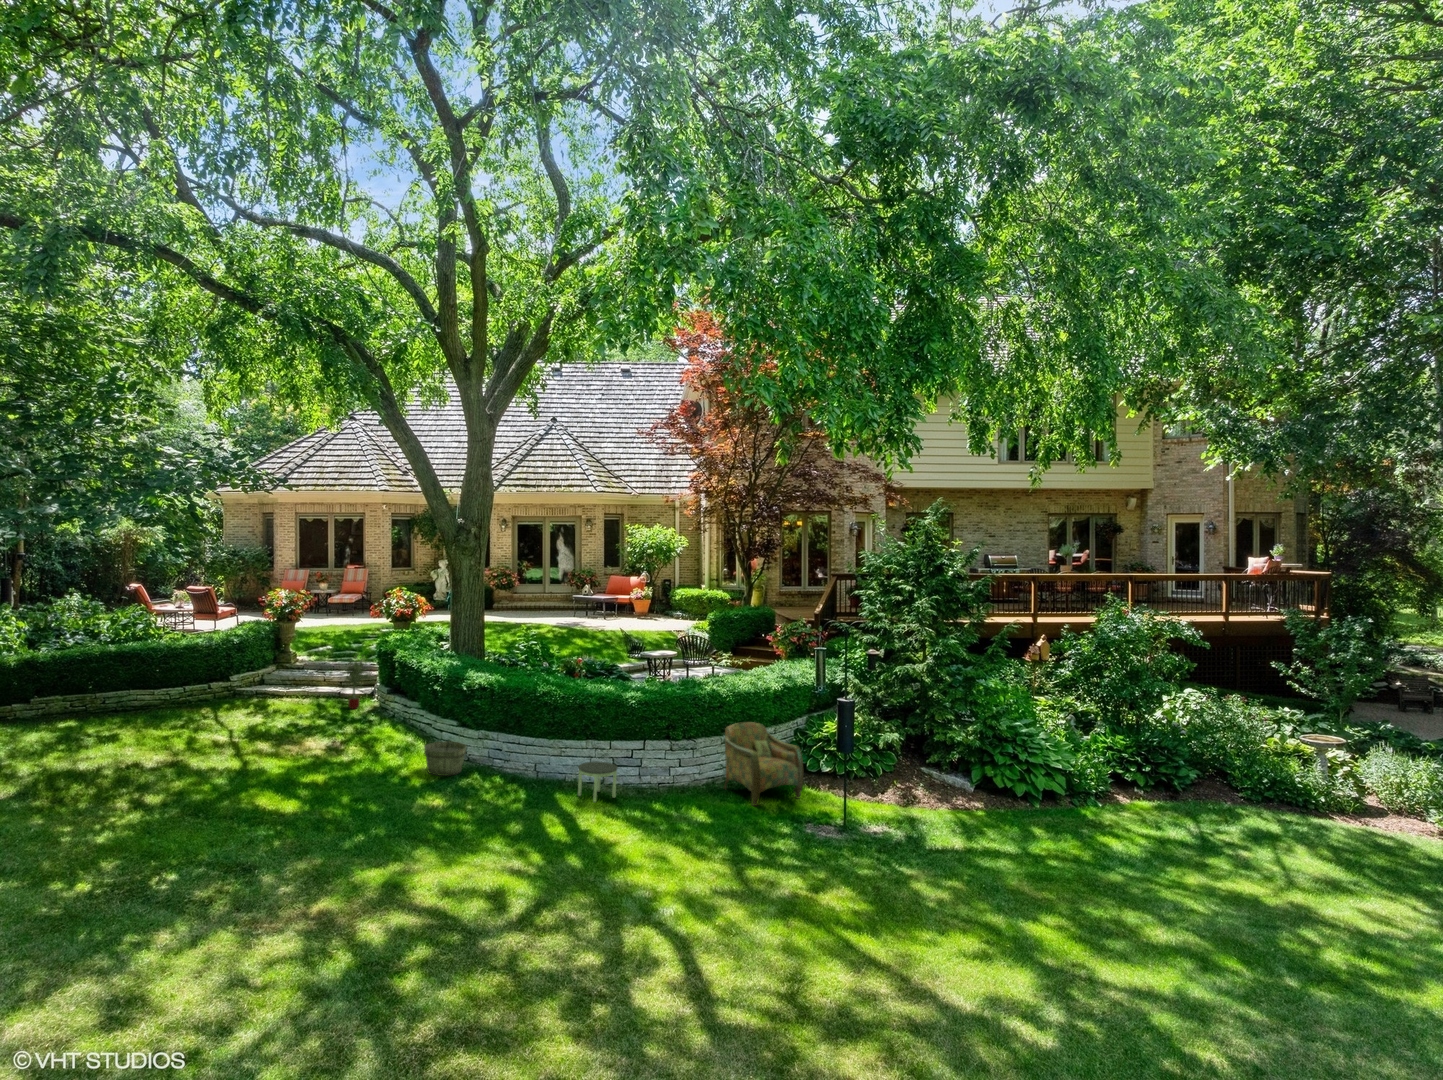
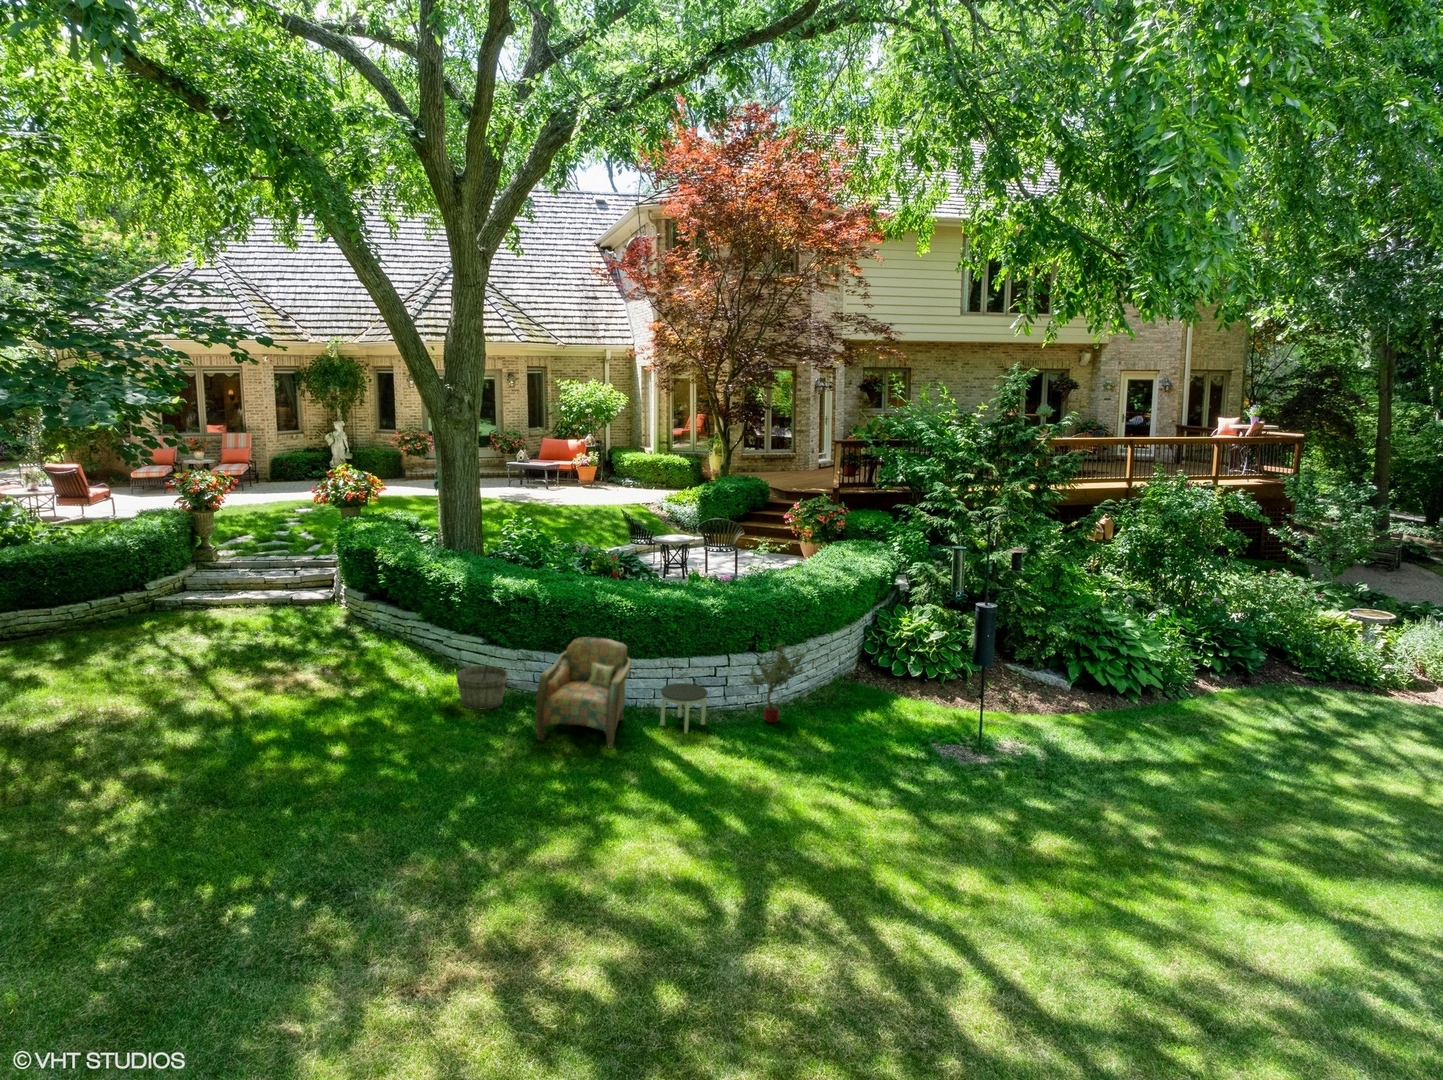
potted tree: present [345,654,374,709] -> present [744,642,805,723]
armchair: present [724,722,803,806] -> present [536,637,632,749]

